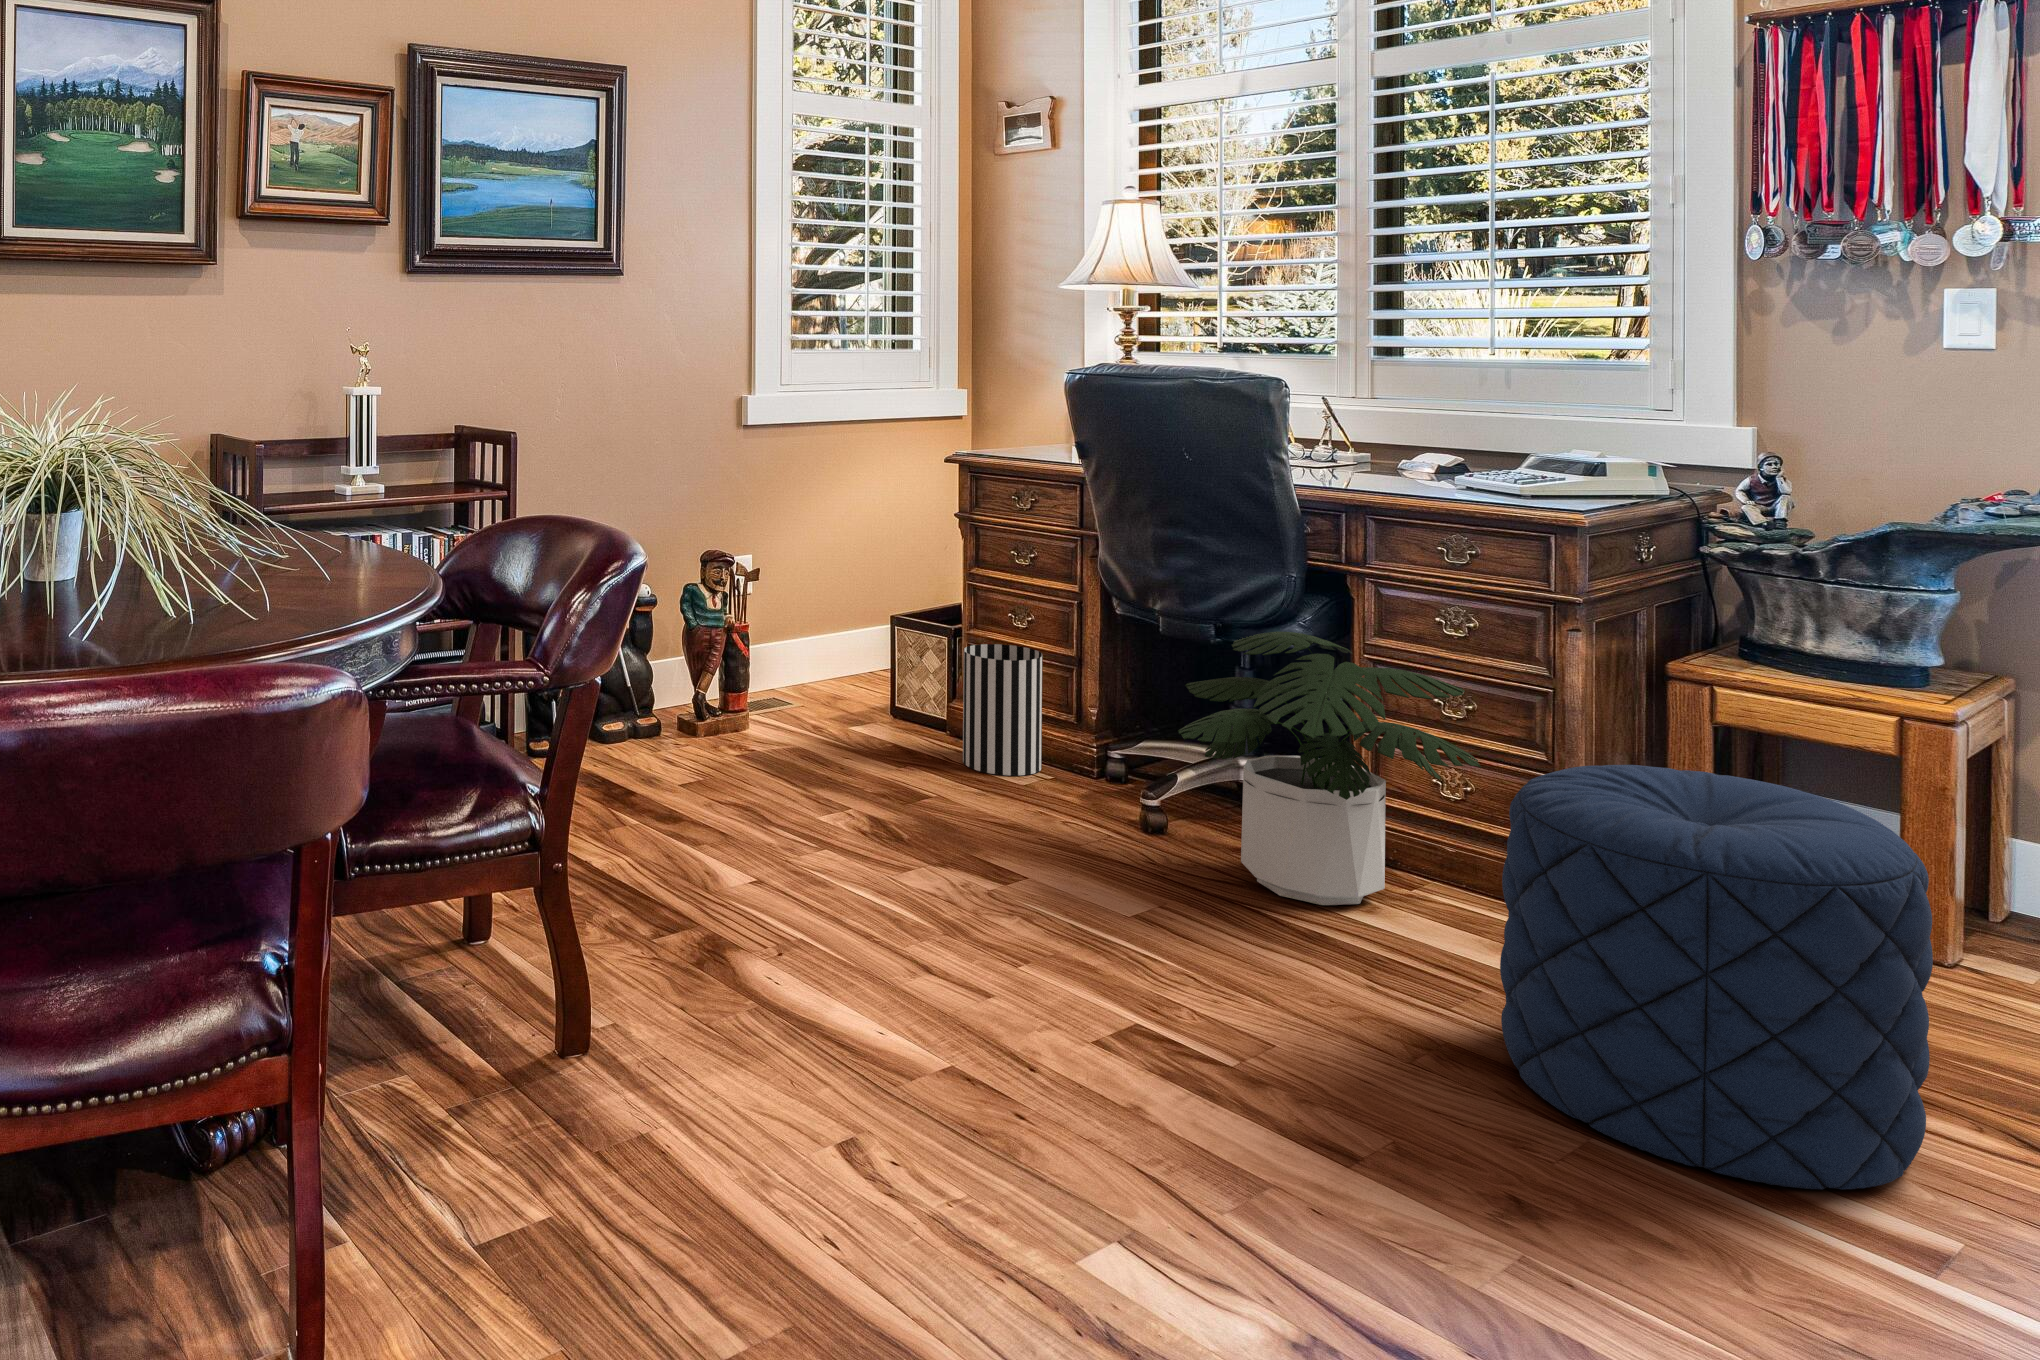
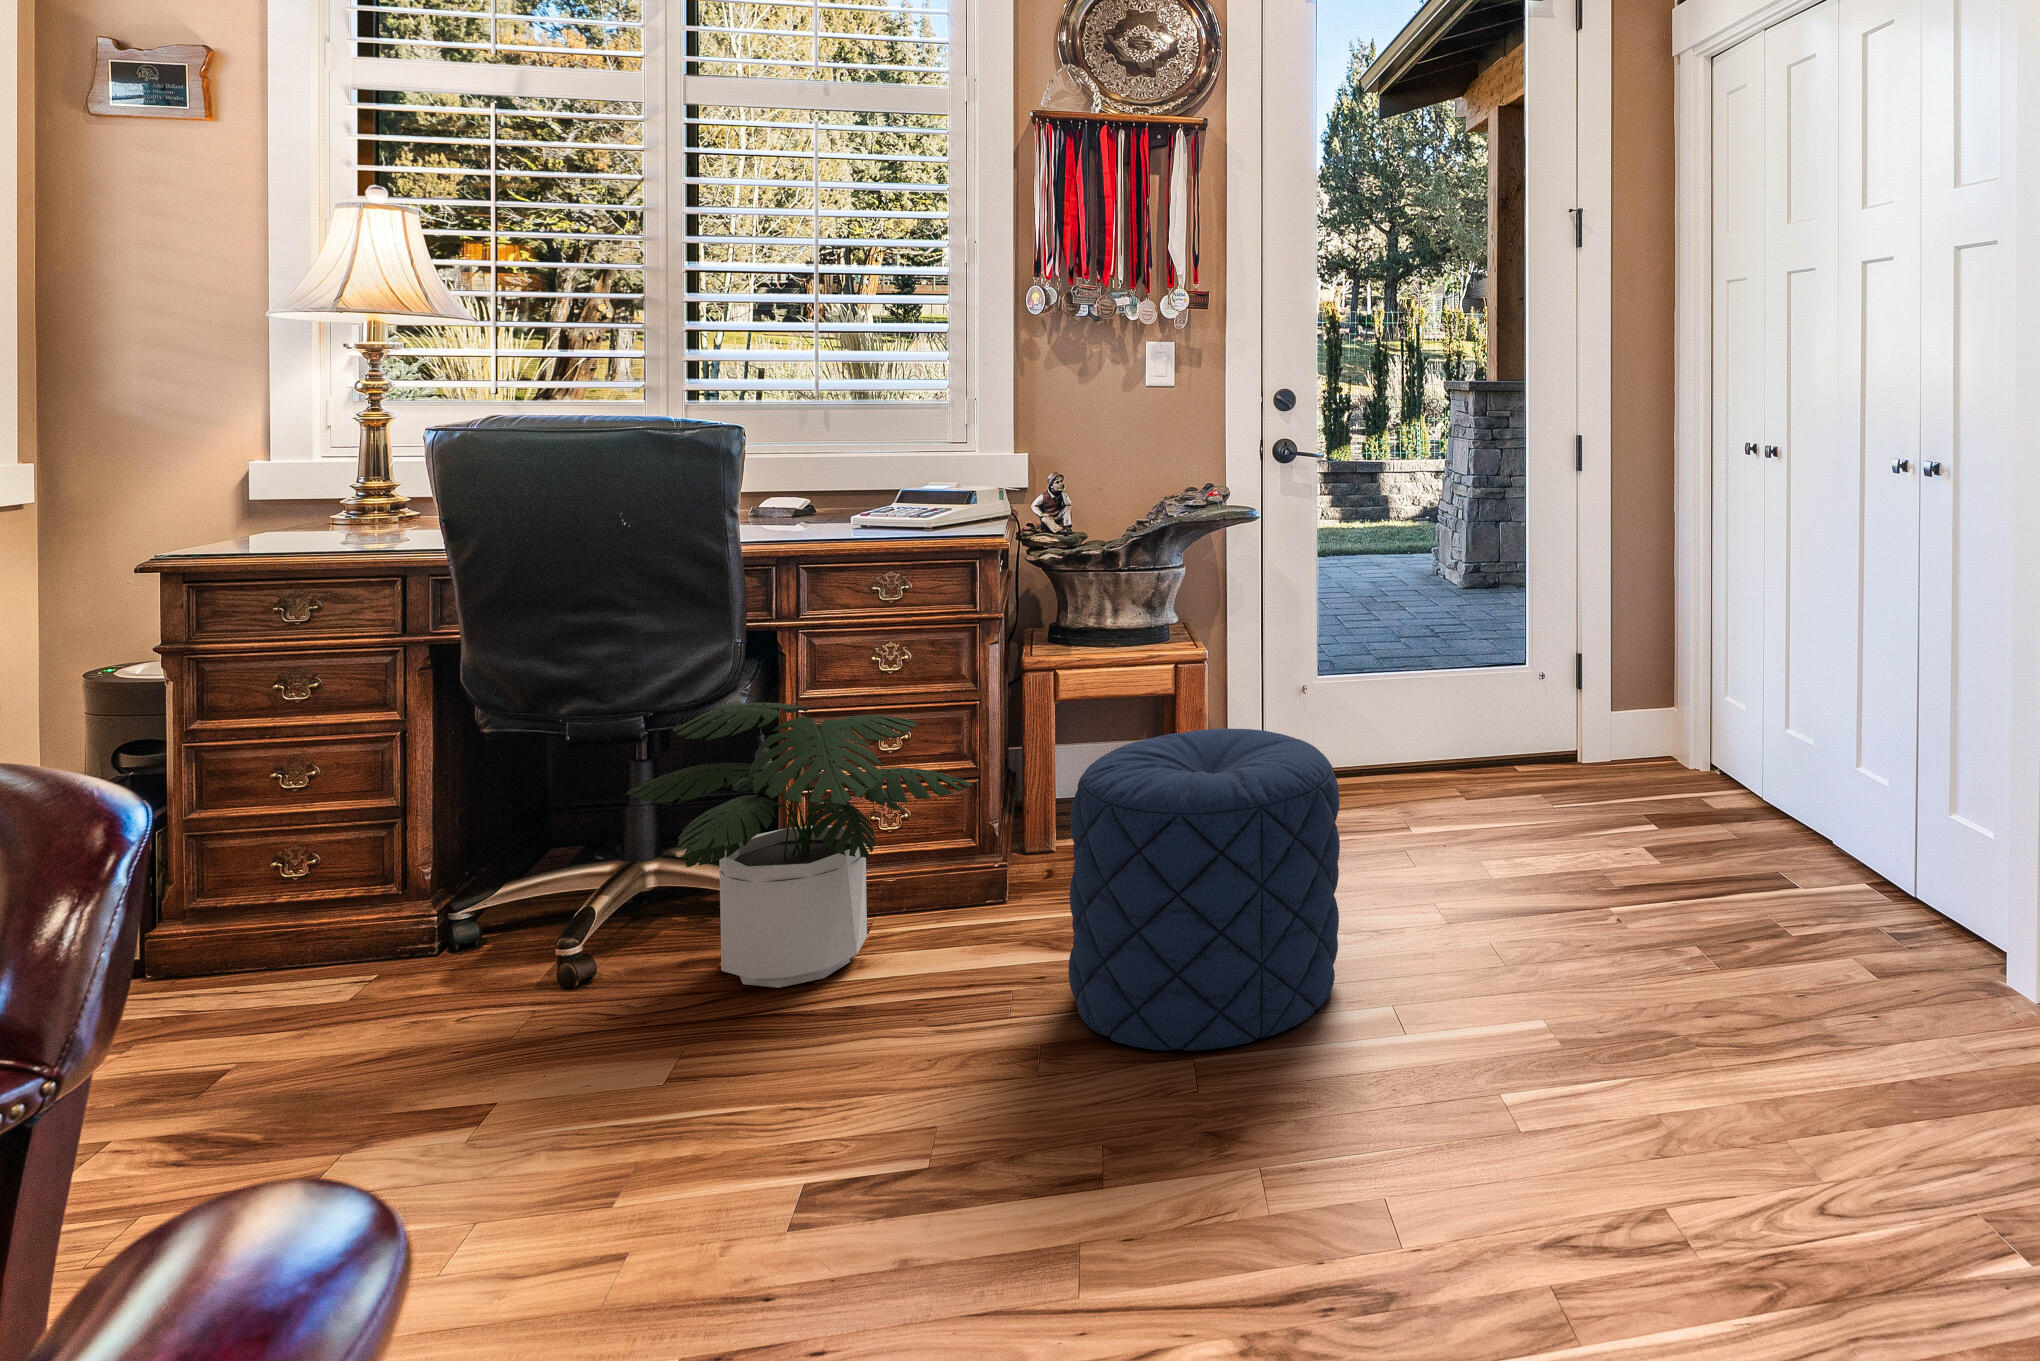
wastebasket: present [963,644,1043,776] -> none [217,813,354,1009]

